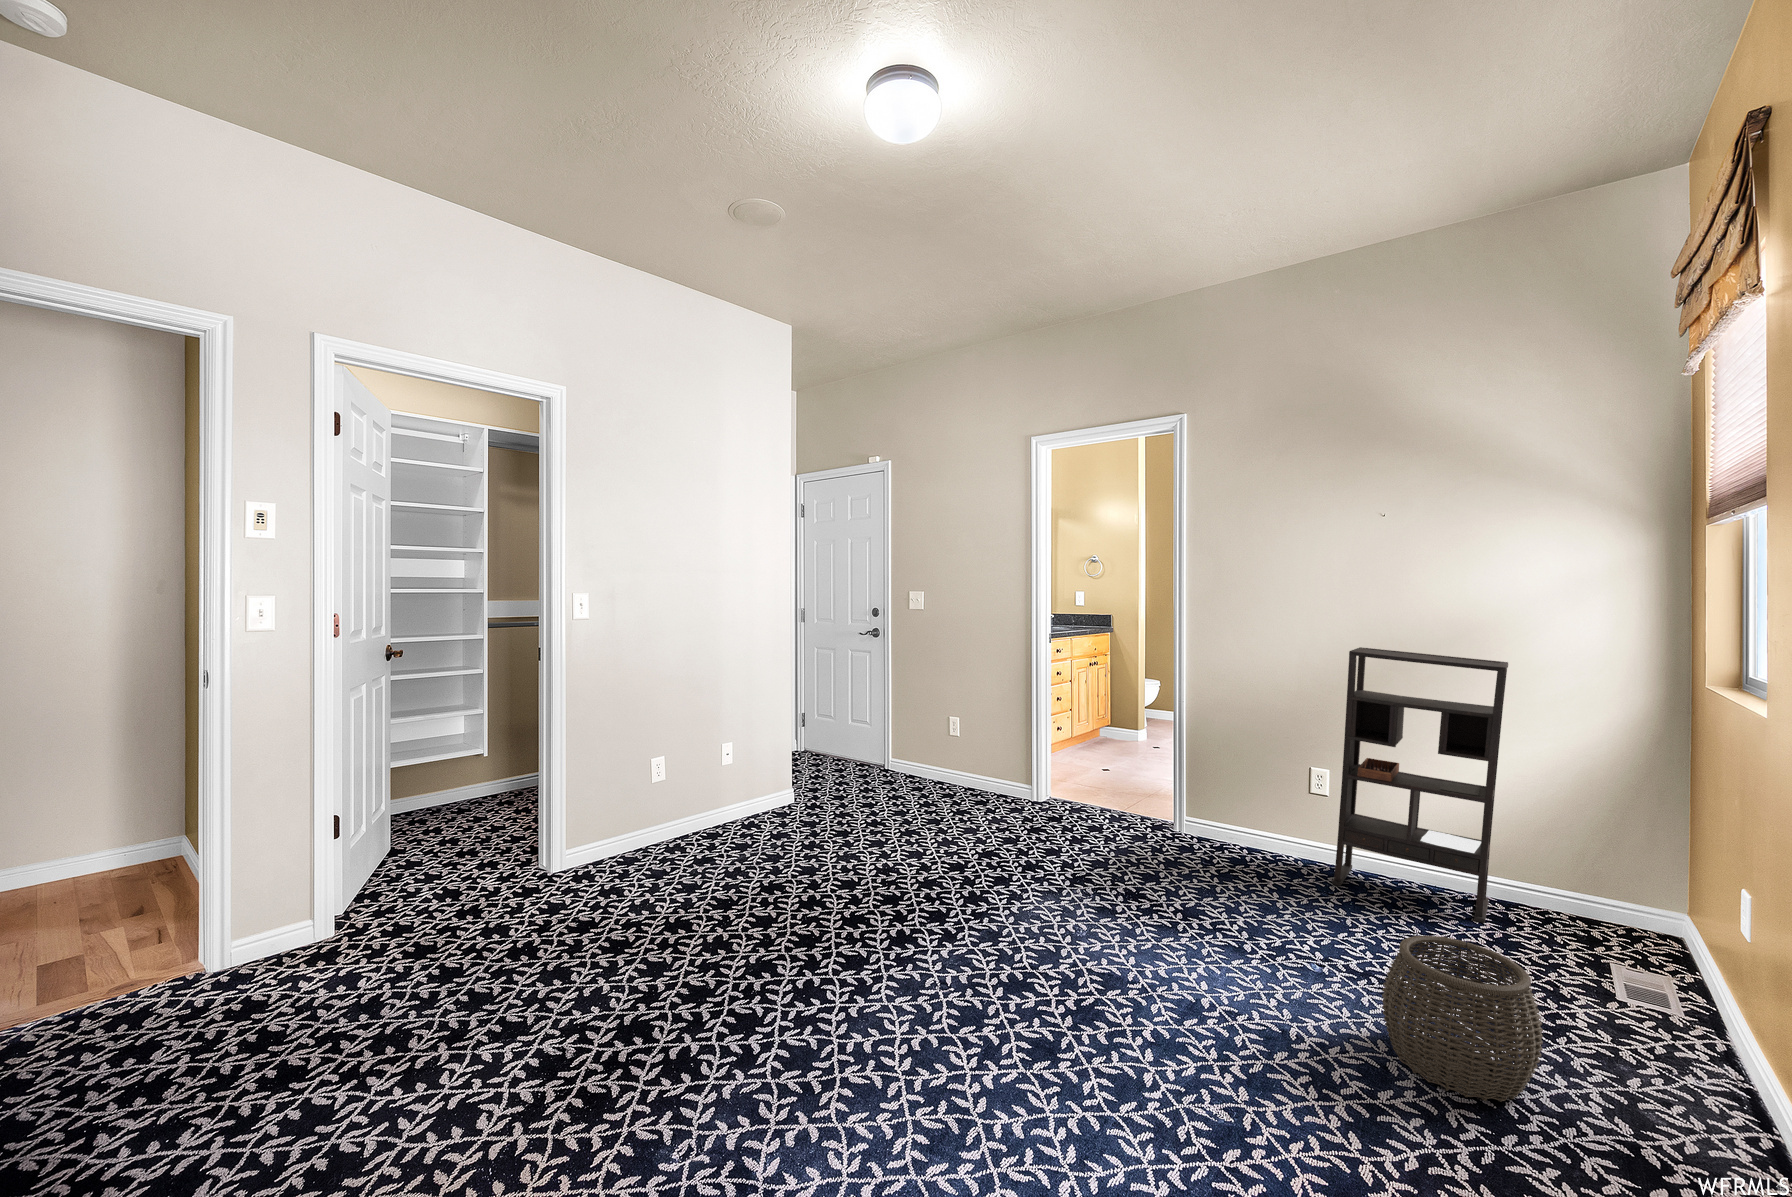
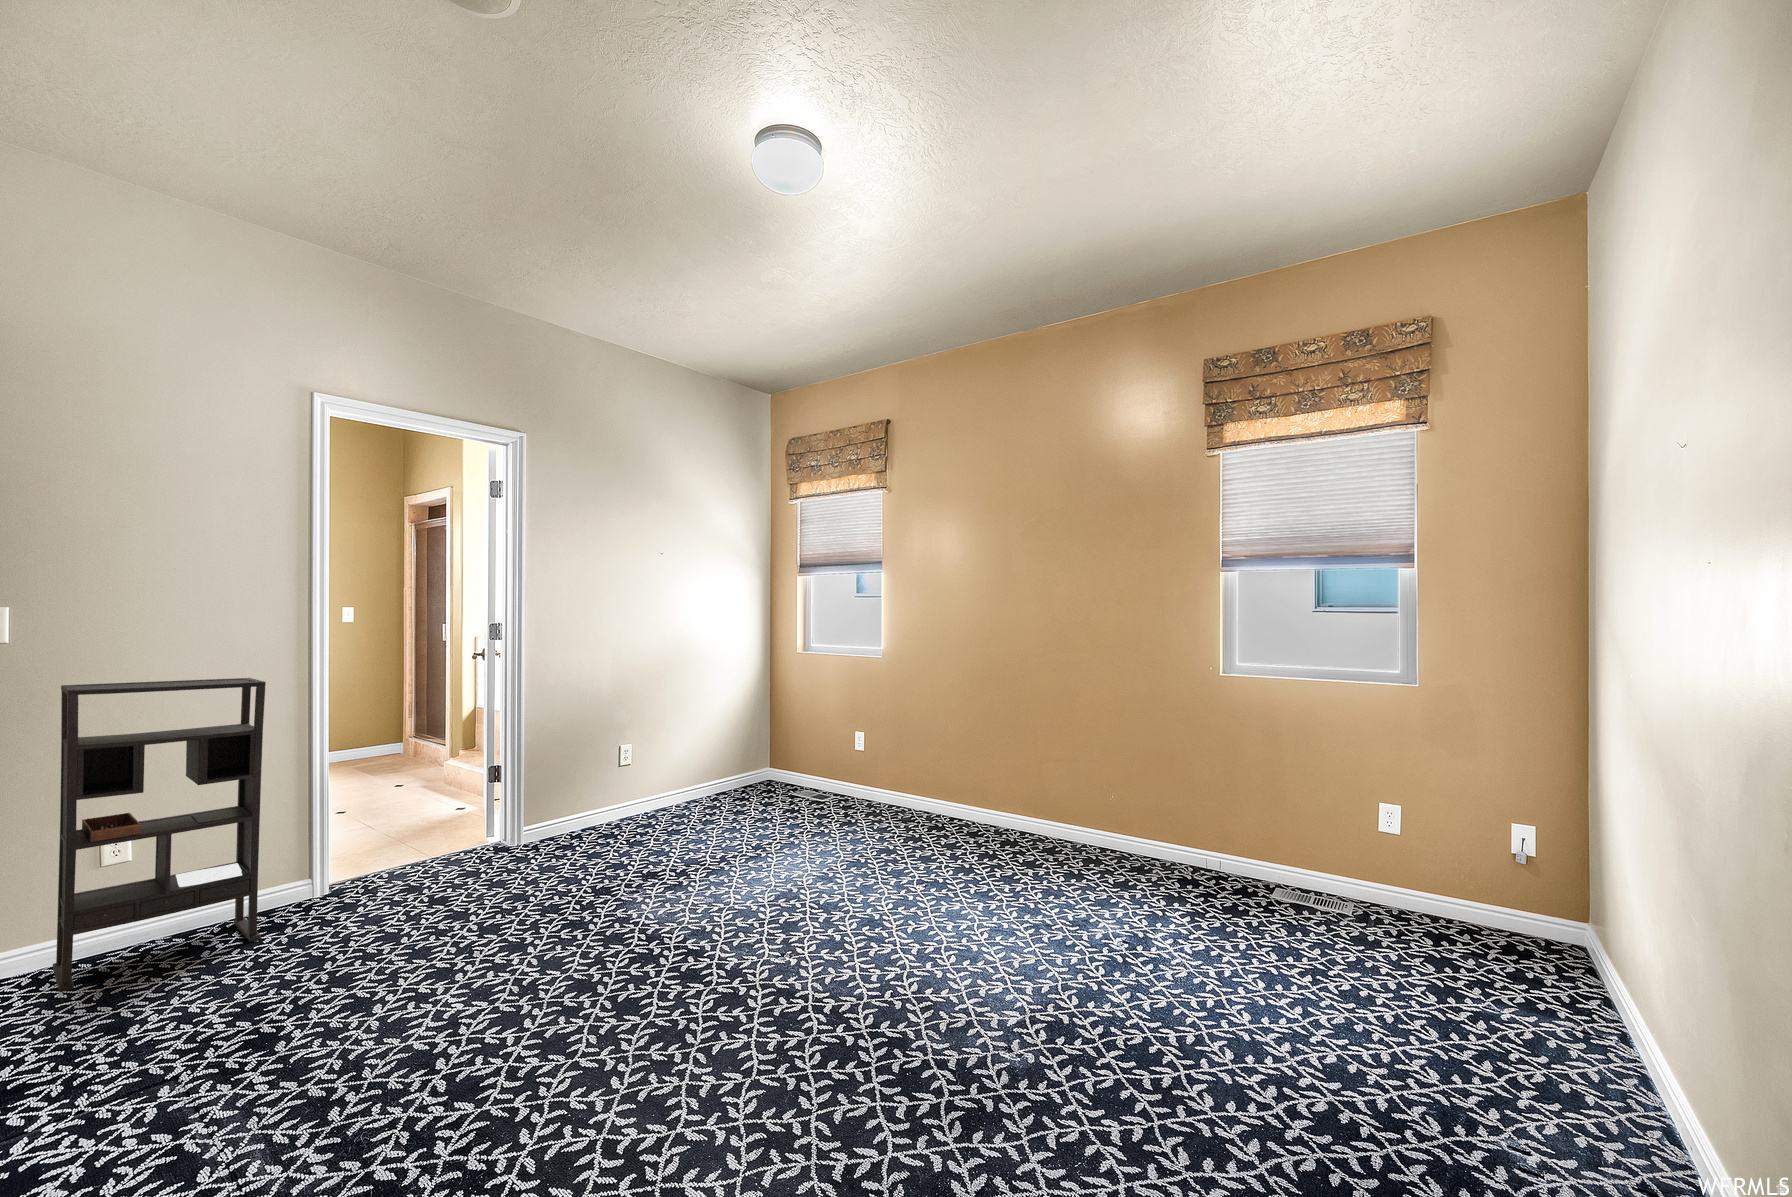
woven basket: present [1382,936,1543,1102] -> none [282,929,431,1081]

